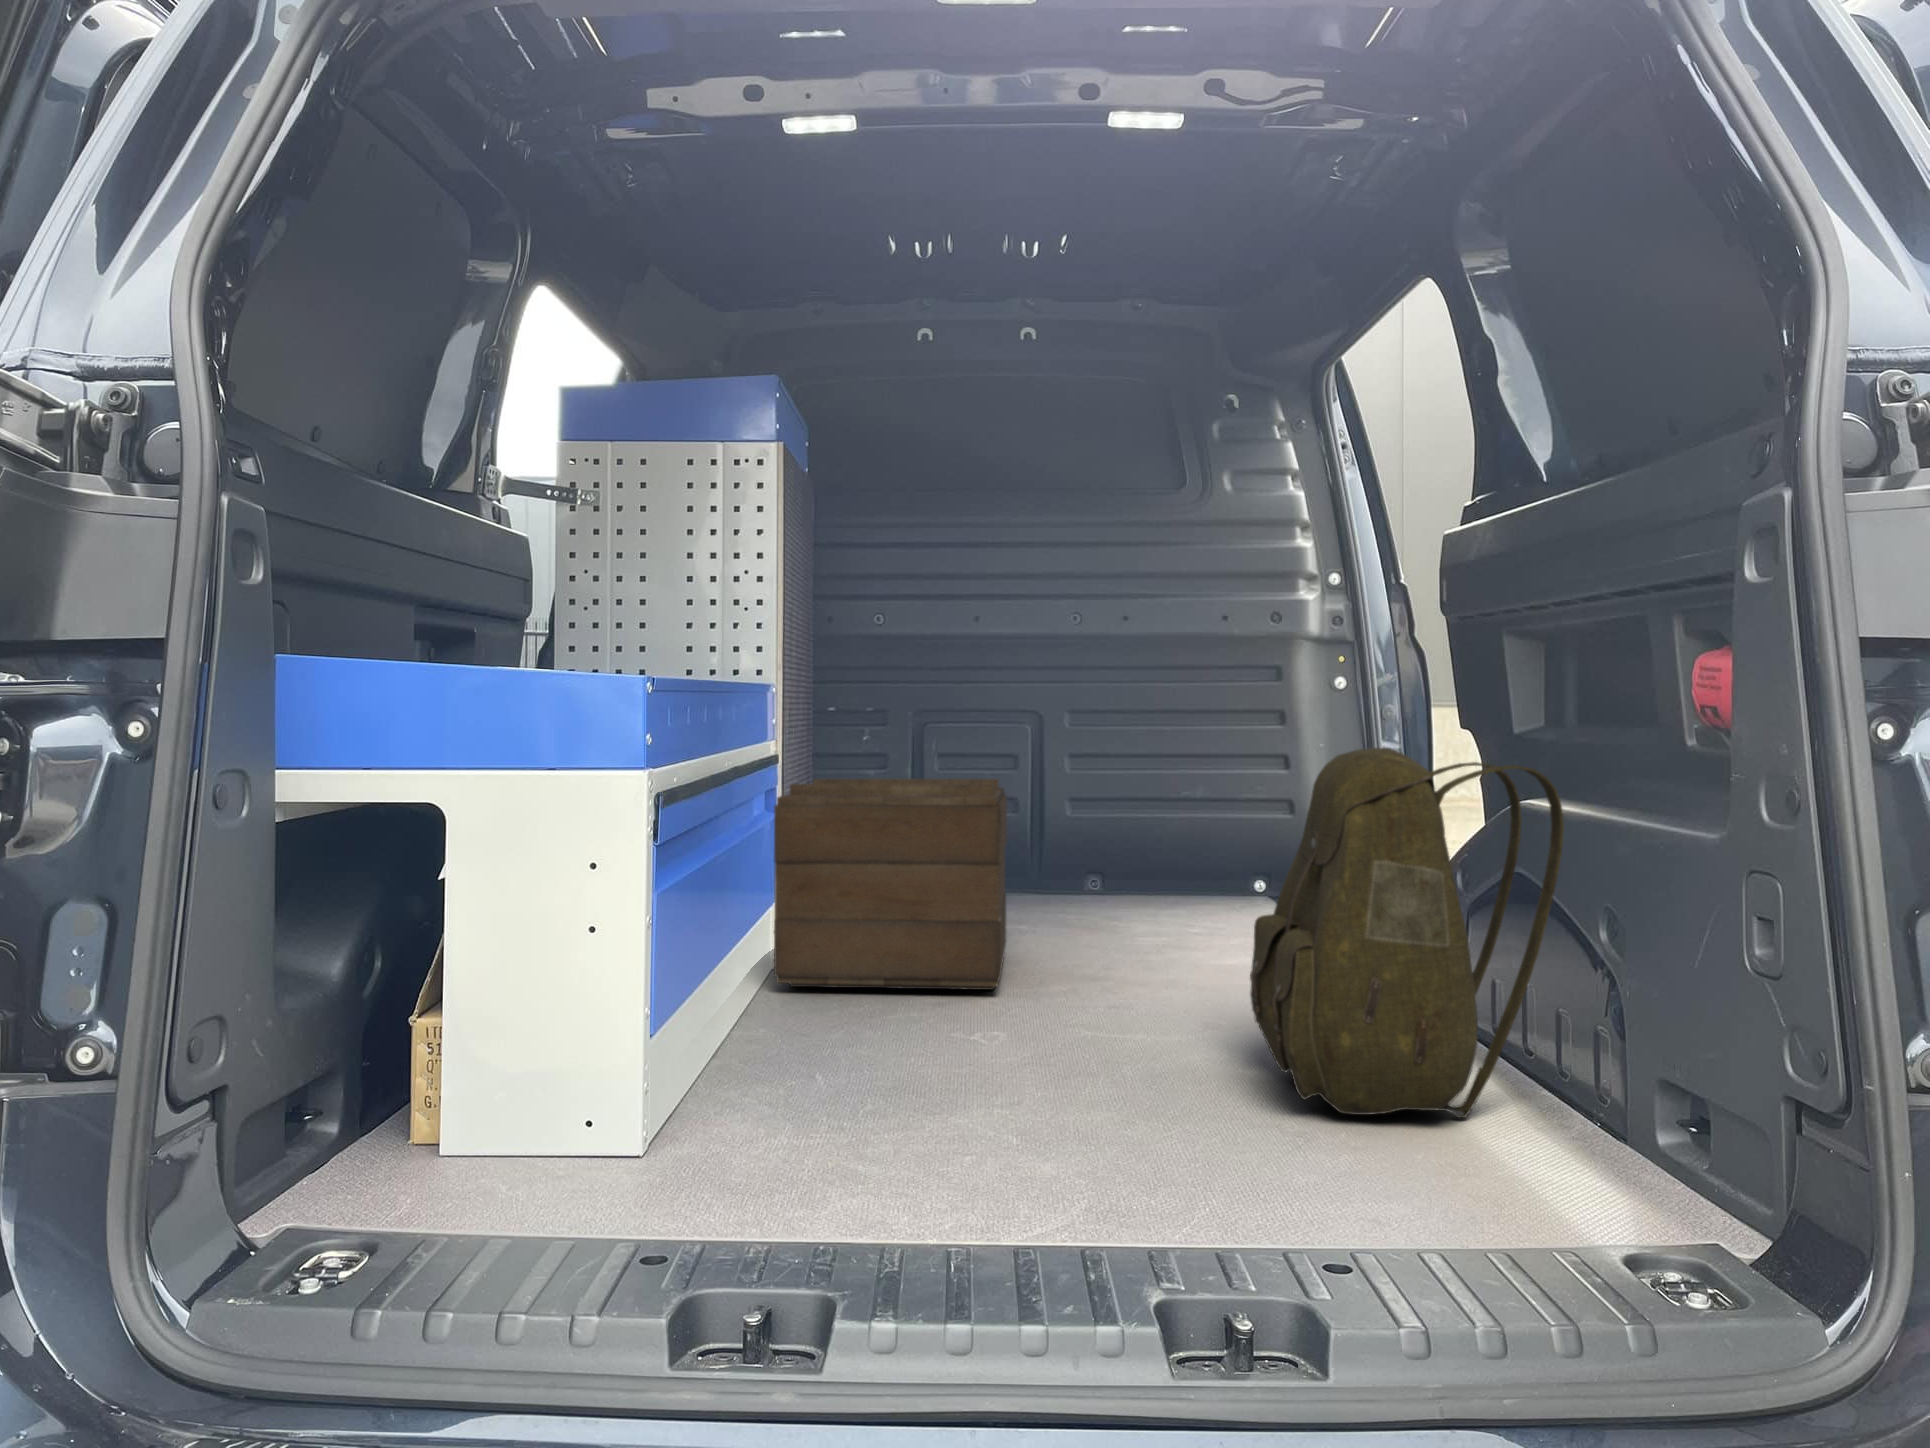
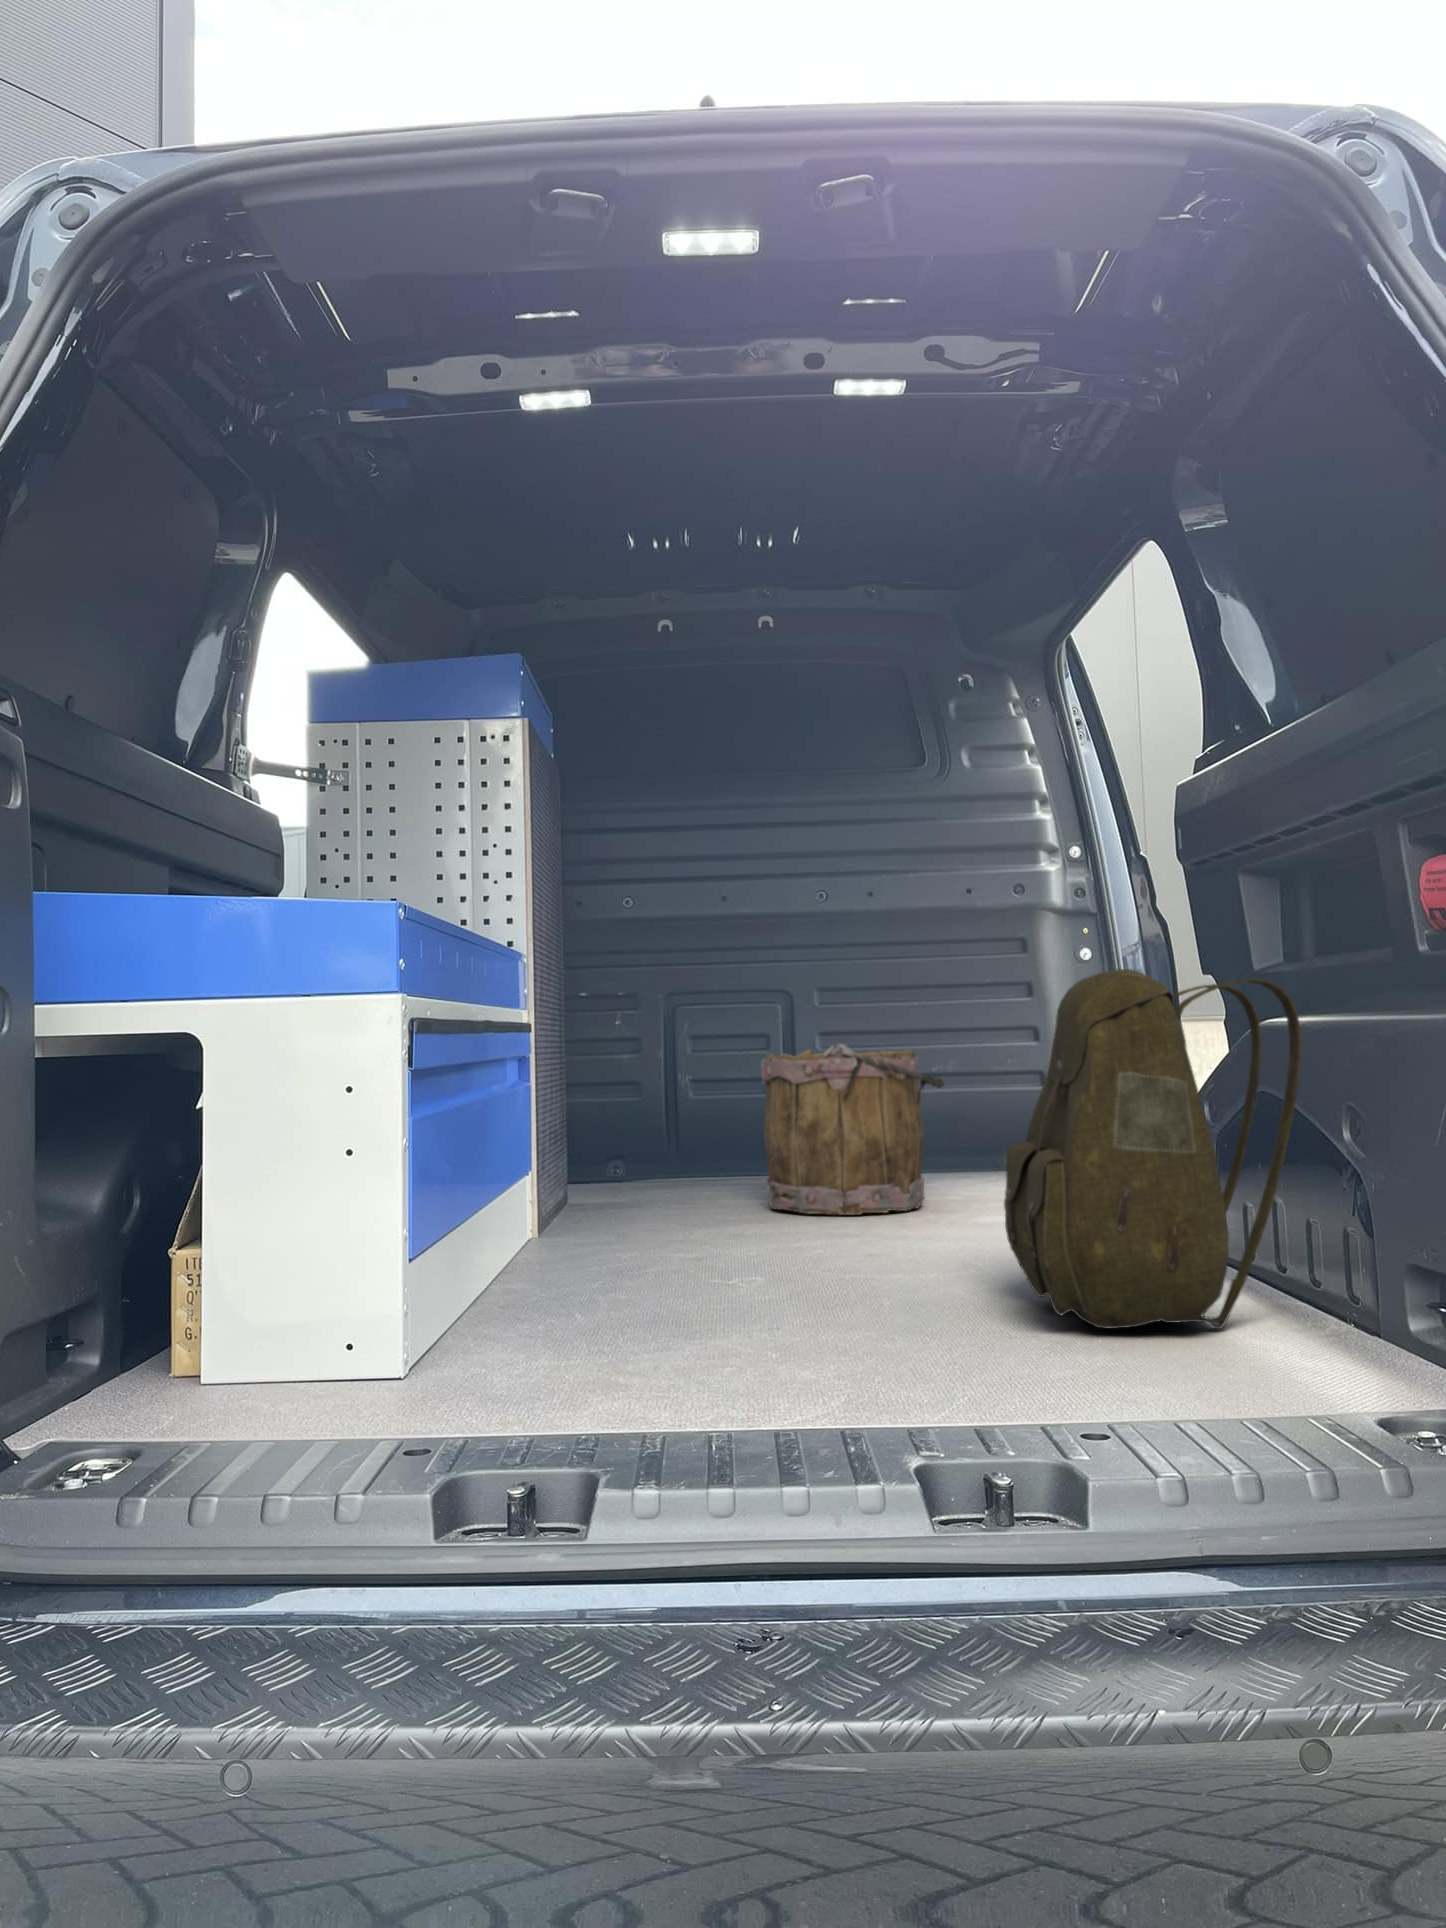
bucket: none [1008,772,1193,949] -> present [761,1043,944,1215]
wooden crate: present [774,779,1007,990] -> none [529,1043,763,1252]

